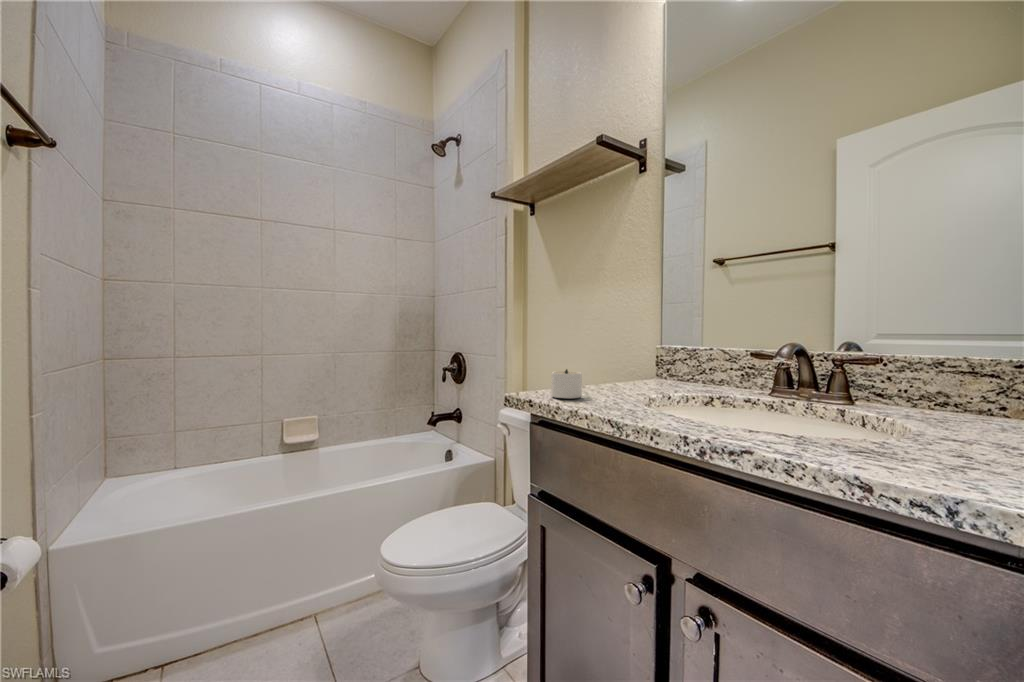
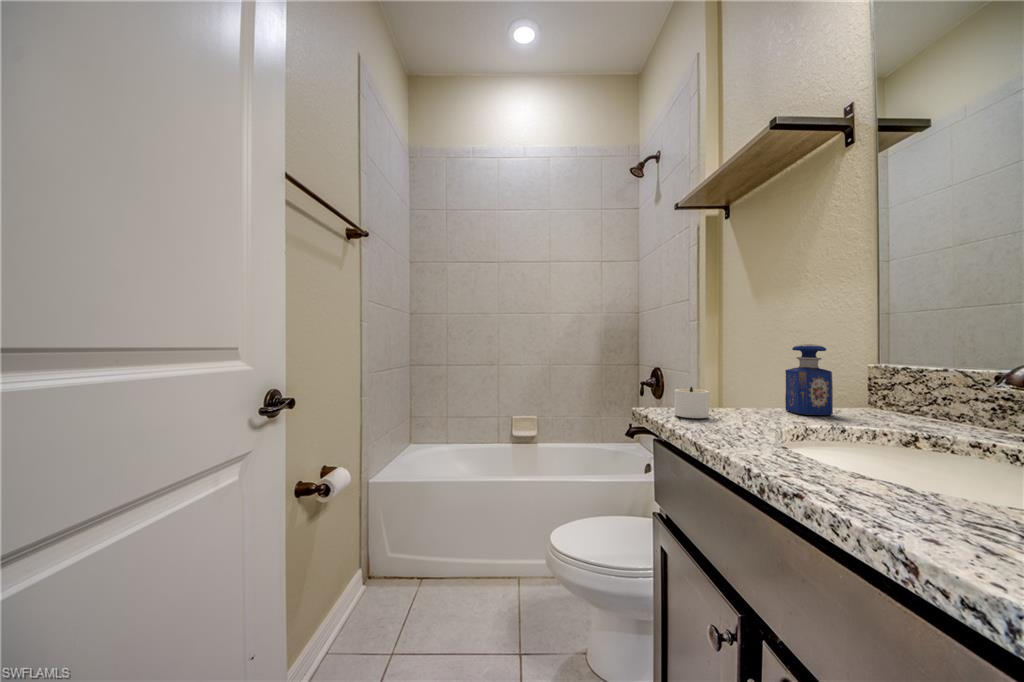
perfume bottle: none [618,330,651,388] -> present [785,344,833,415]

